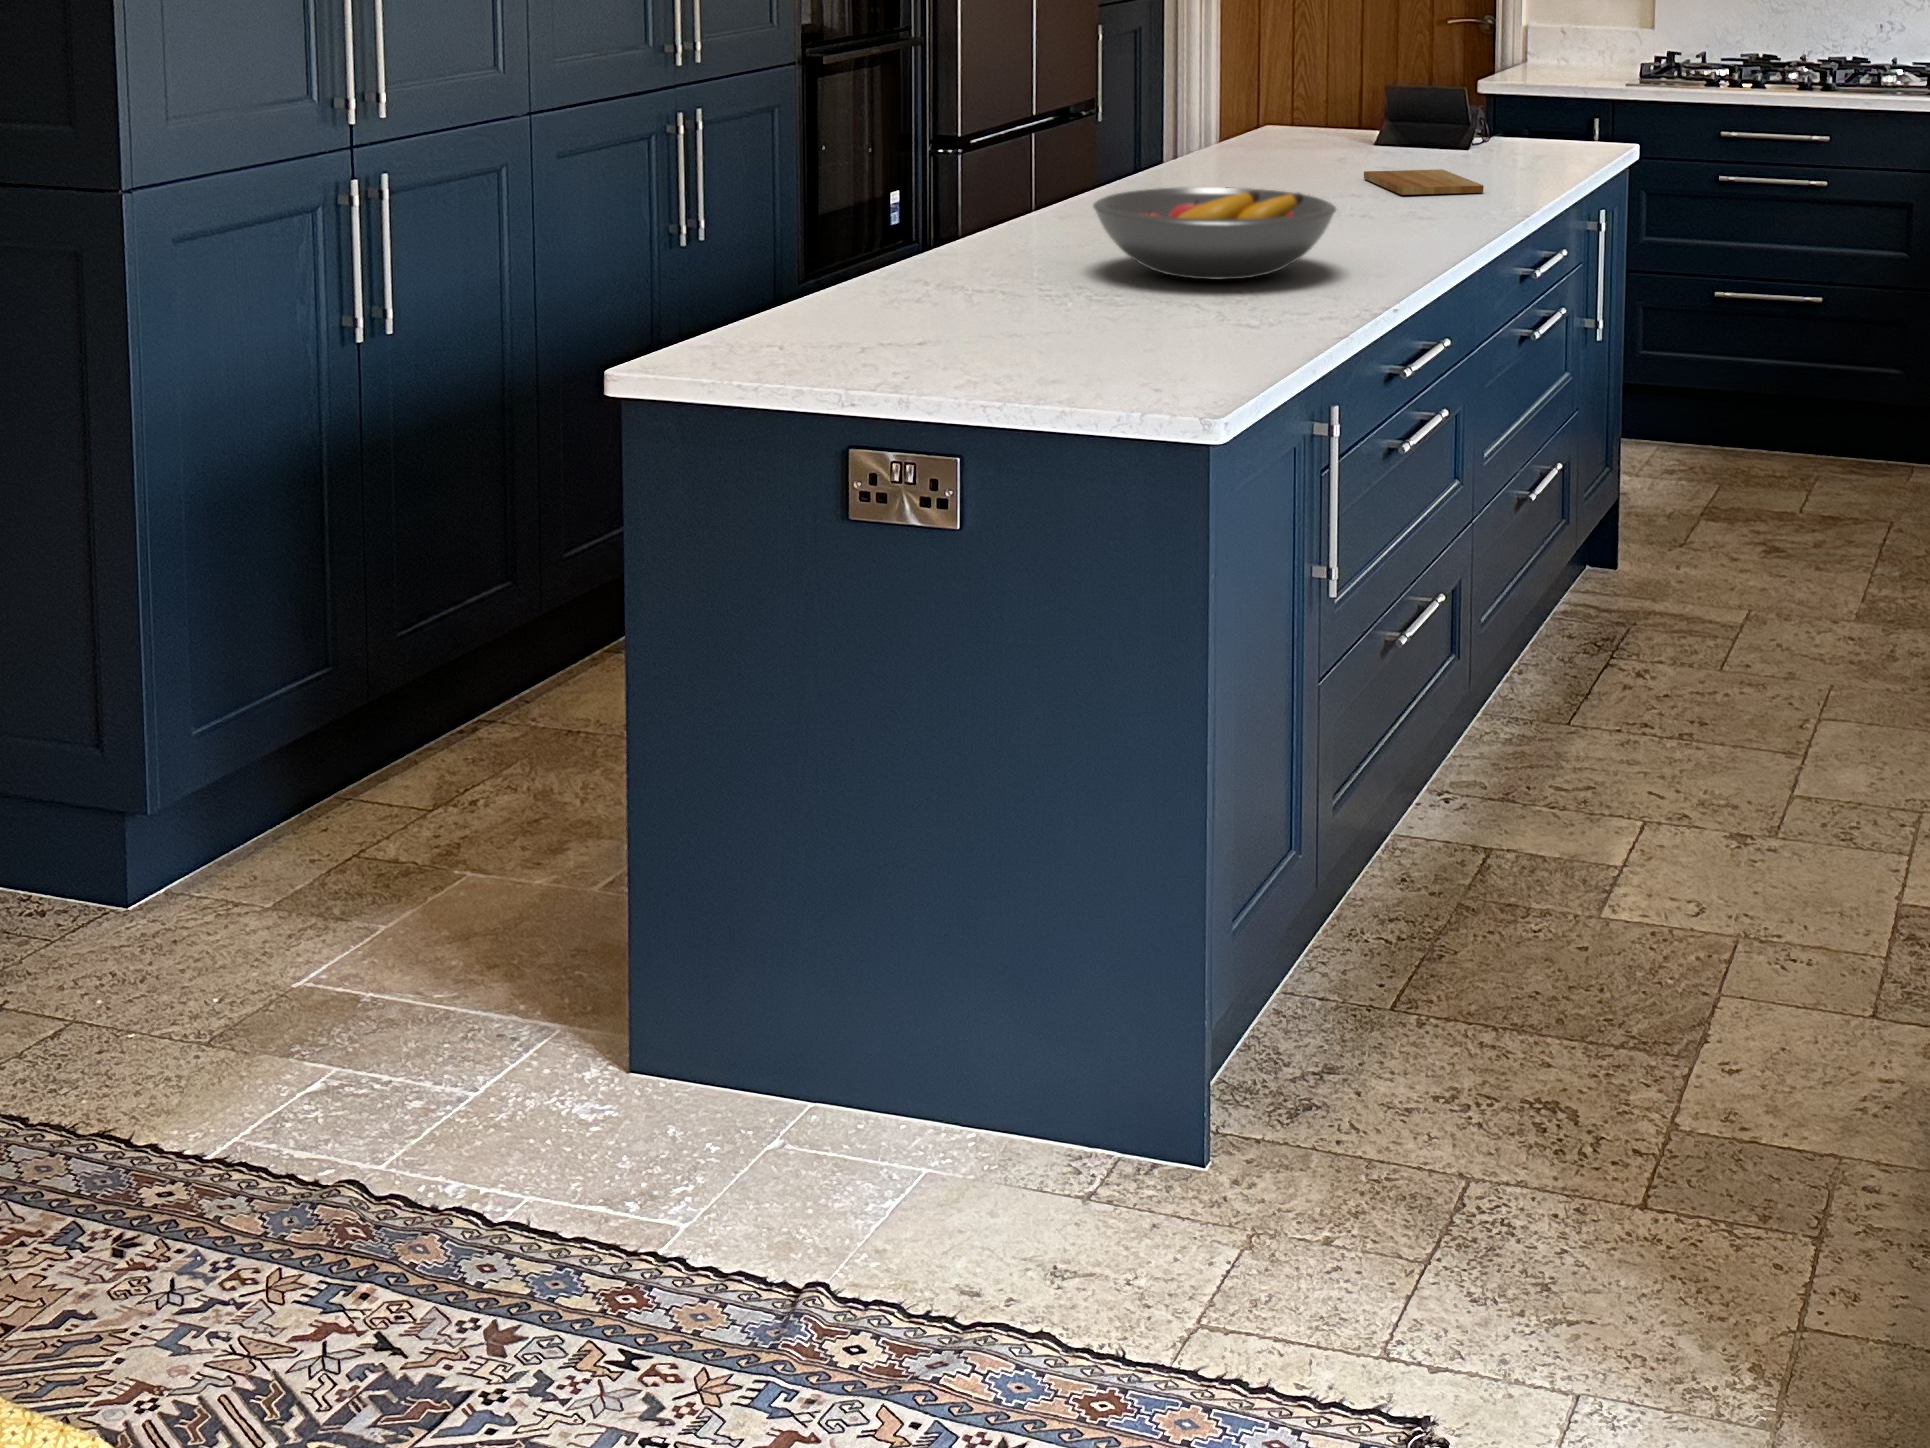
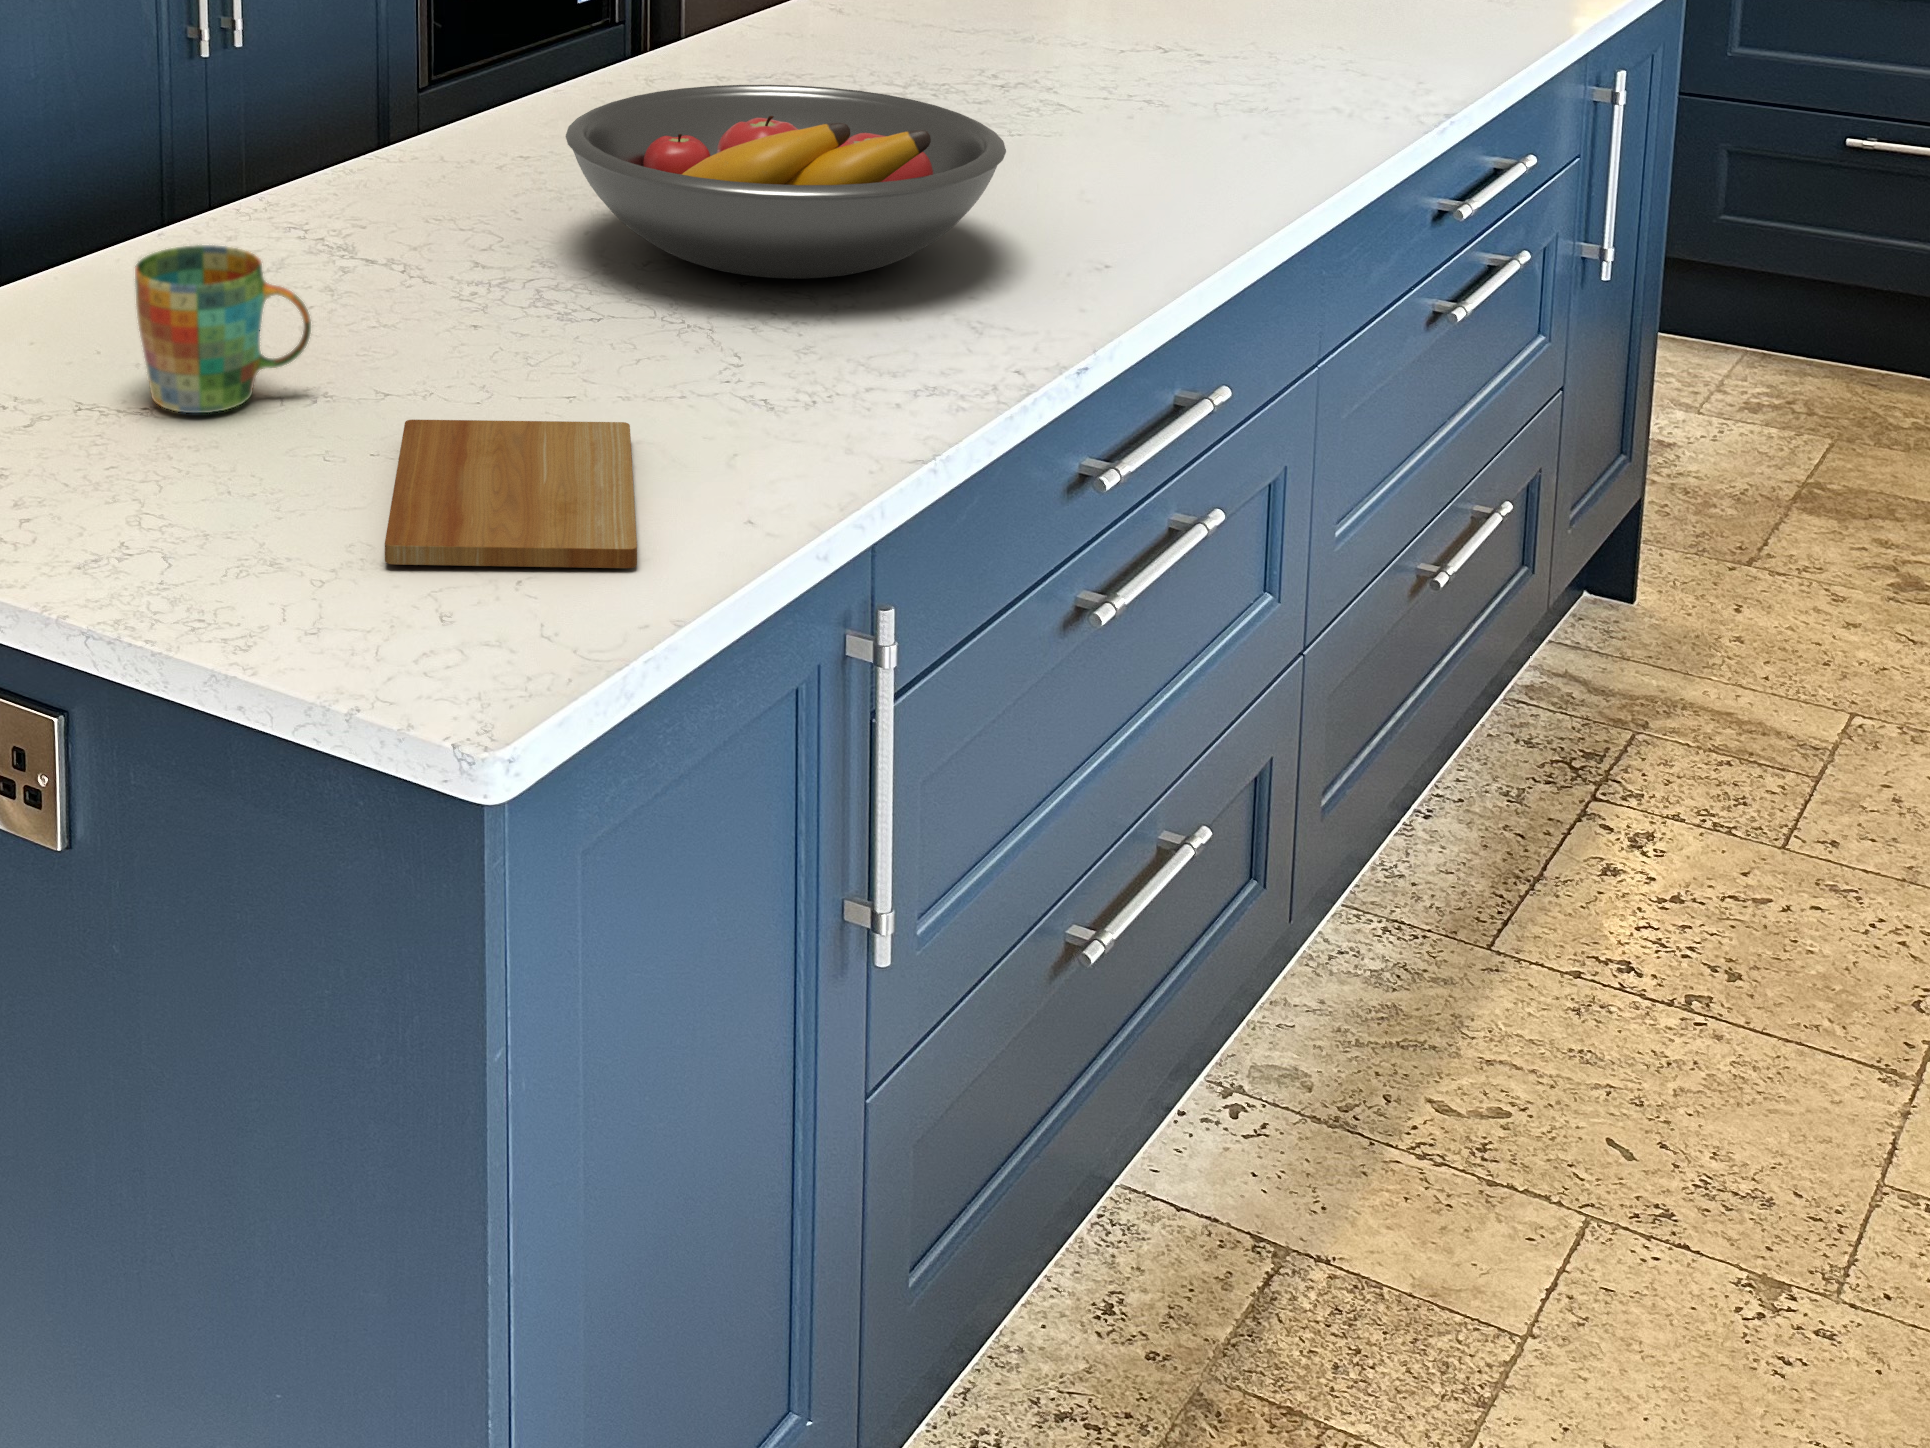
cutting board: present [1364,169,1484,195] -> present [385,420,637,568]
mug: none [922,252,1016,337] -> present [135,245,311,413]

